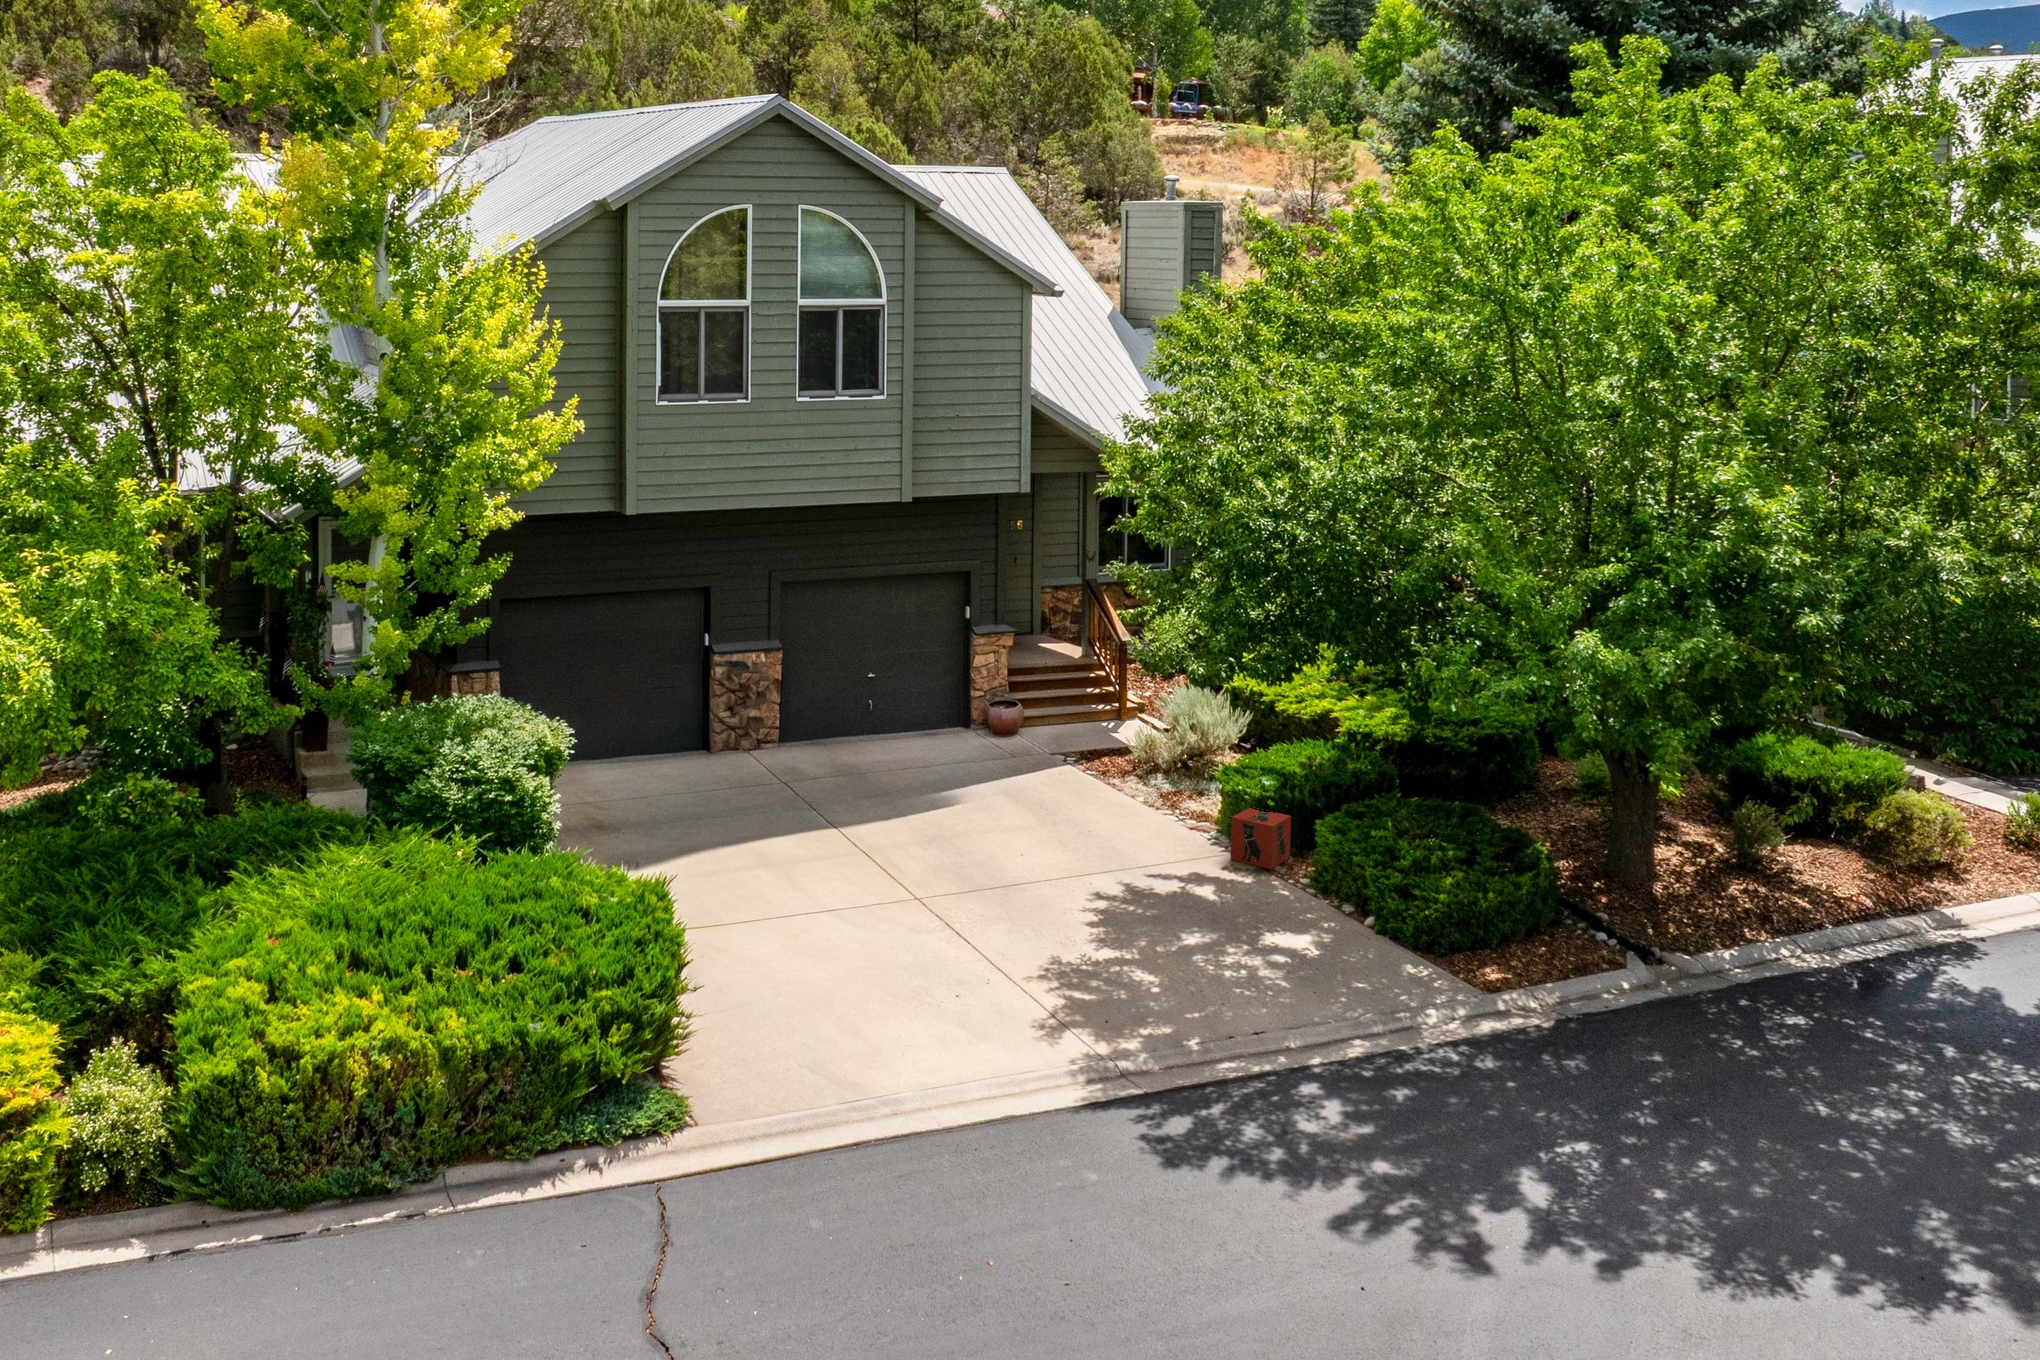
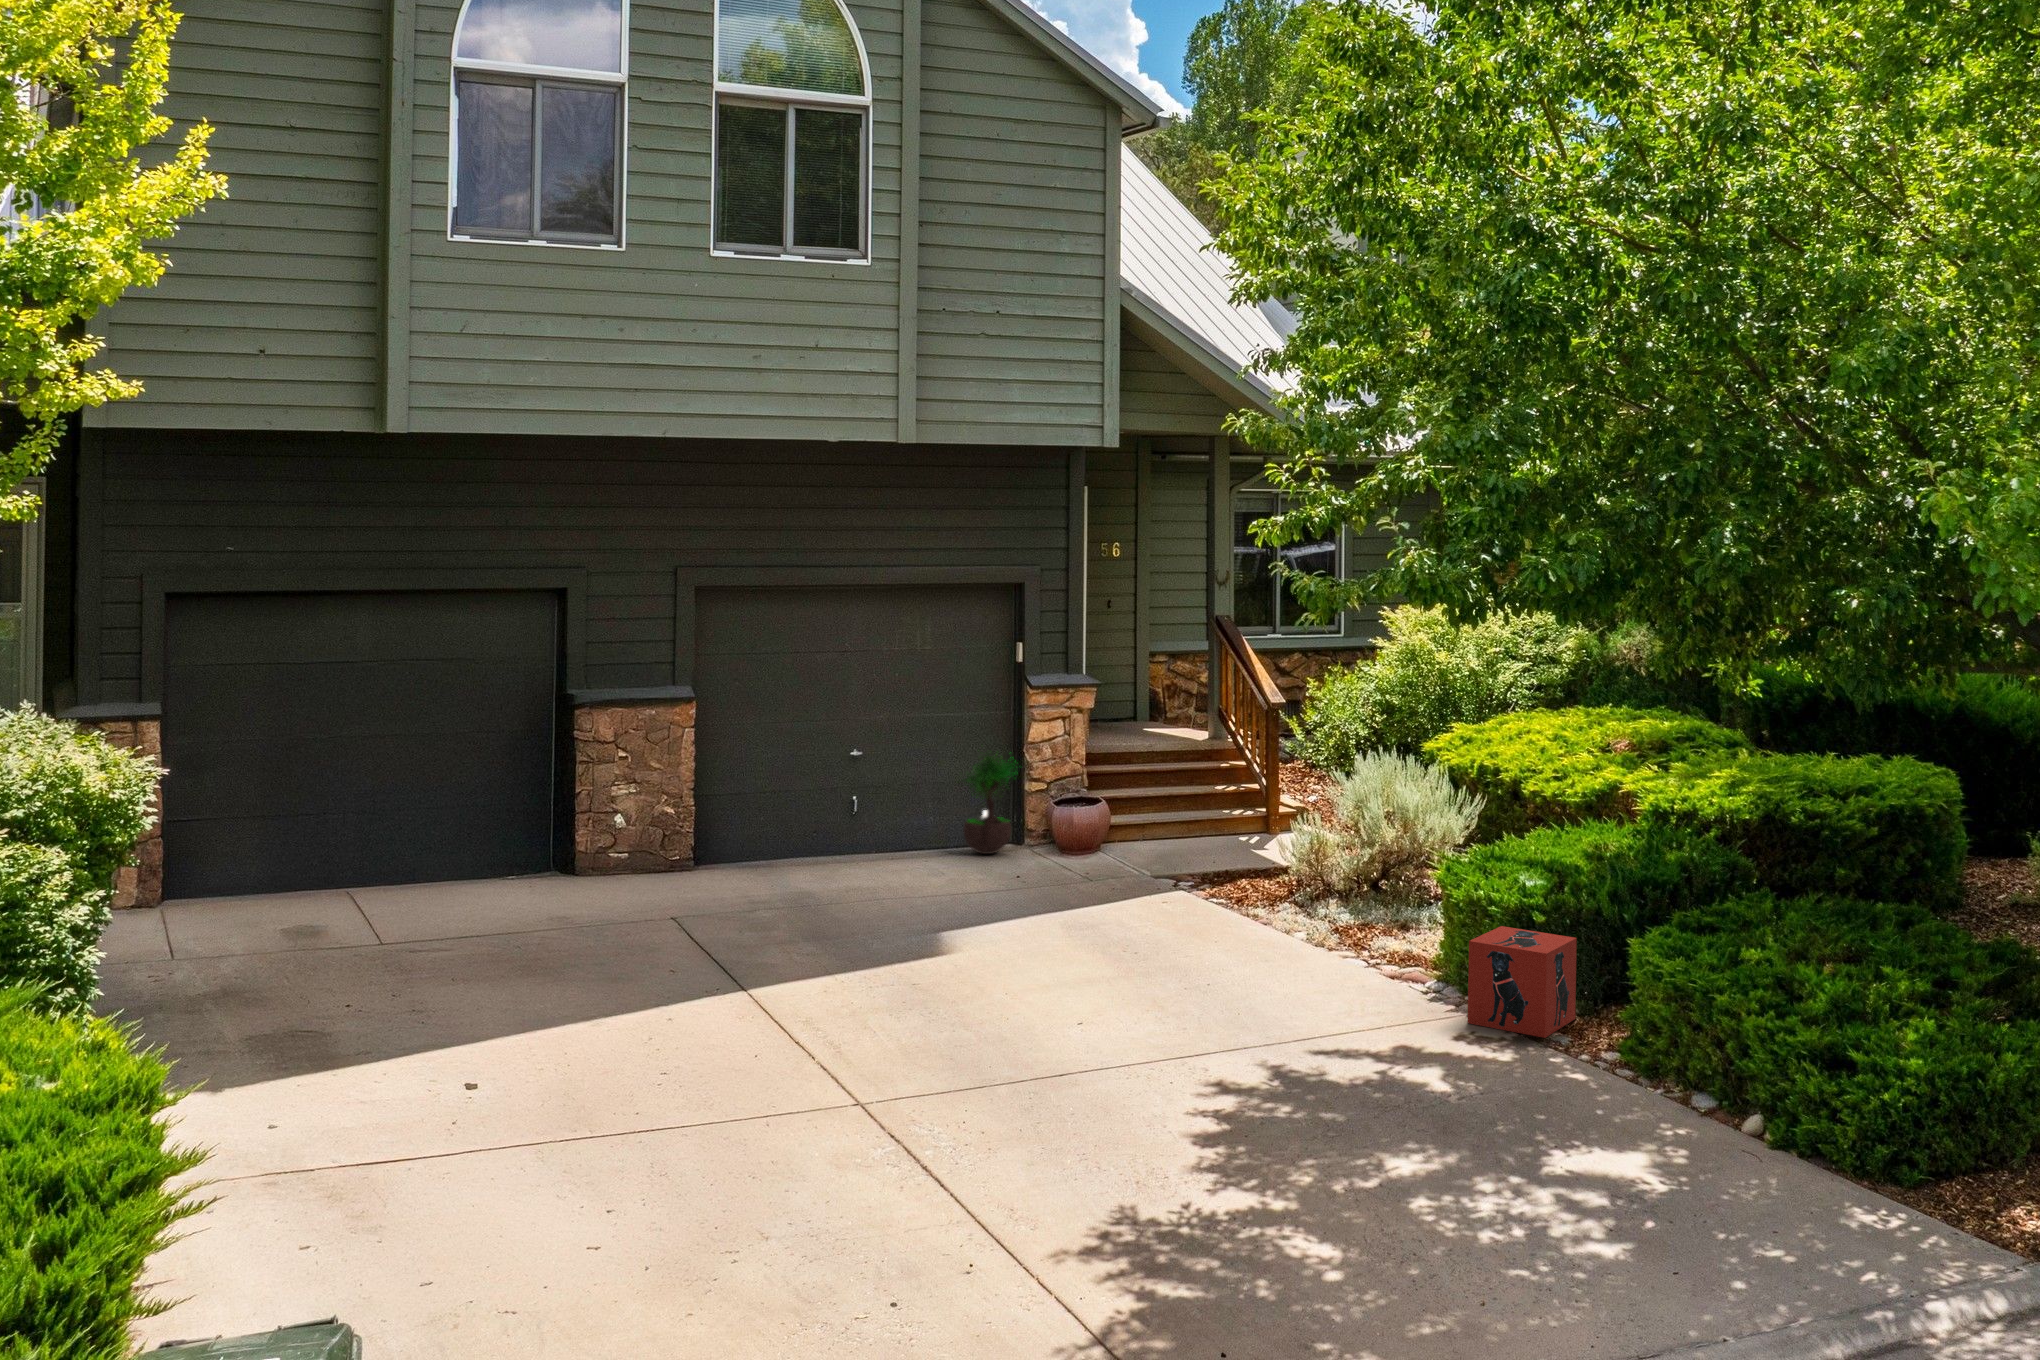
potted tree: none [934,671,973,735] -> present [963,754,1018,854]

